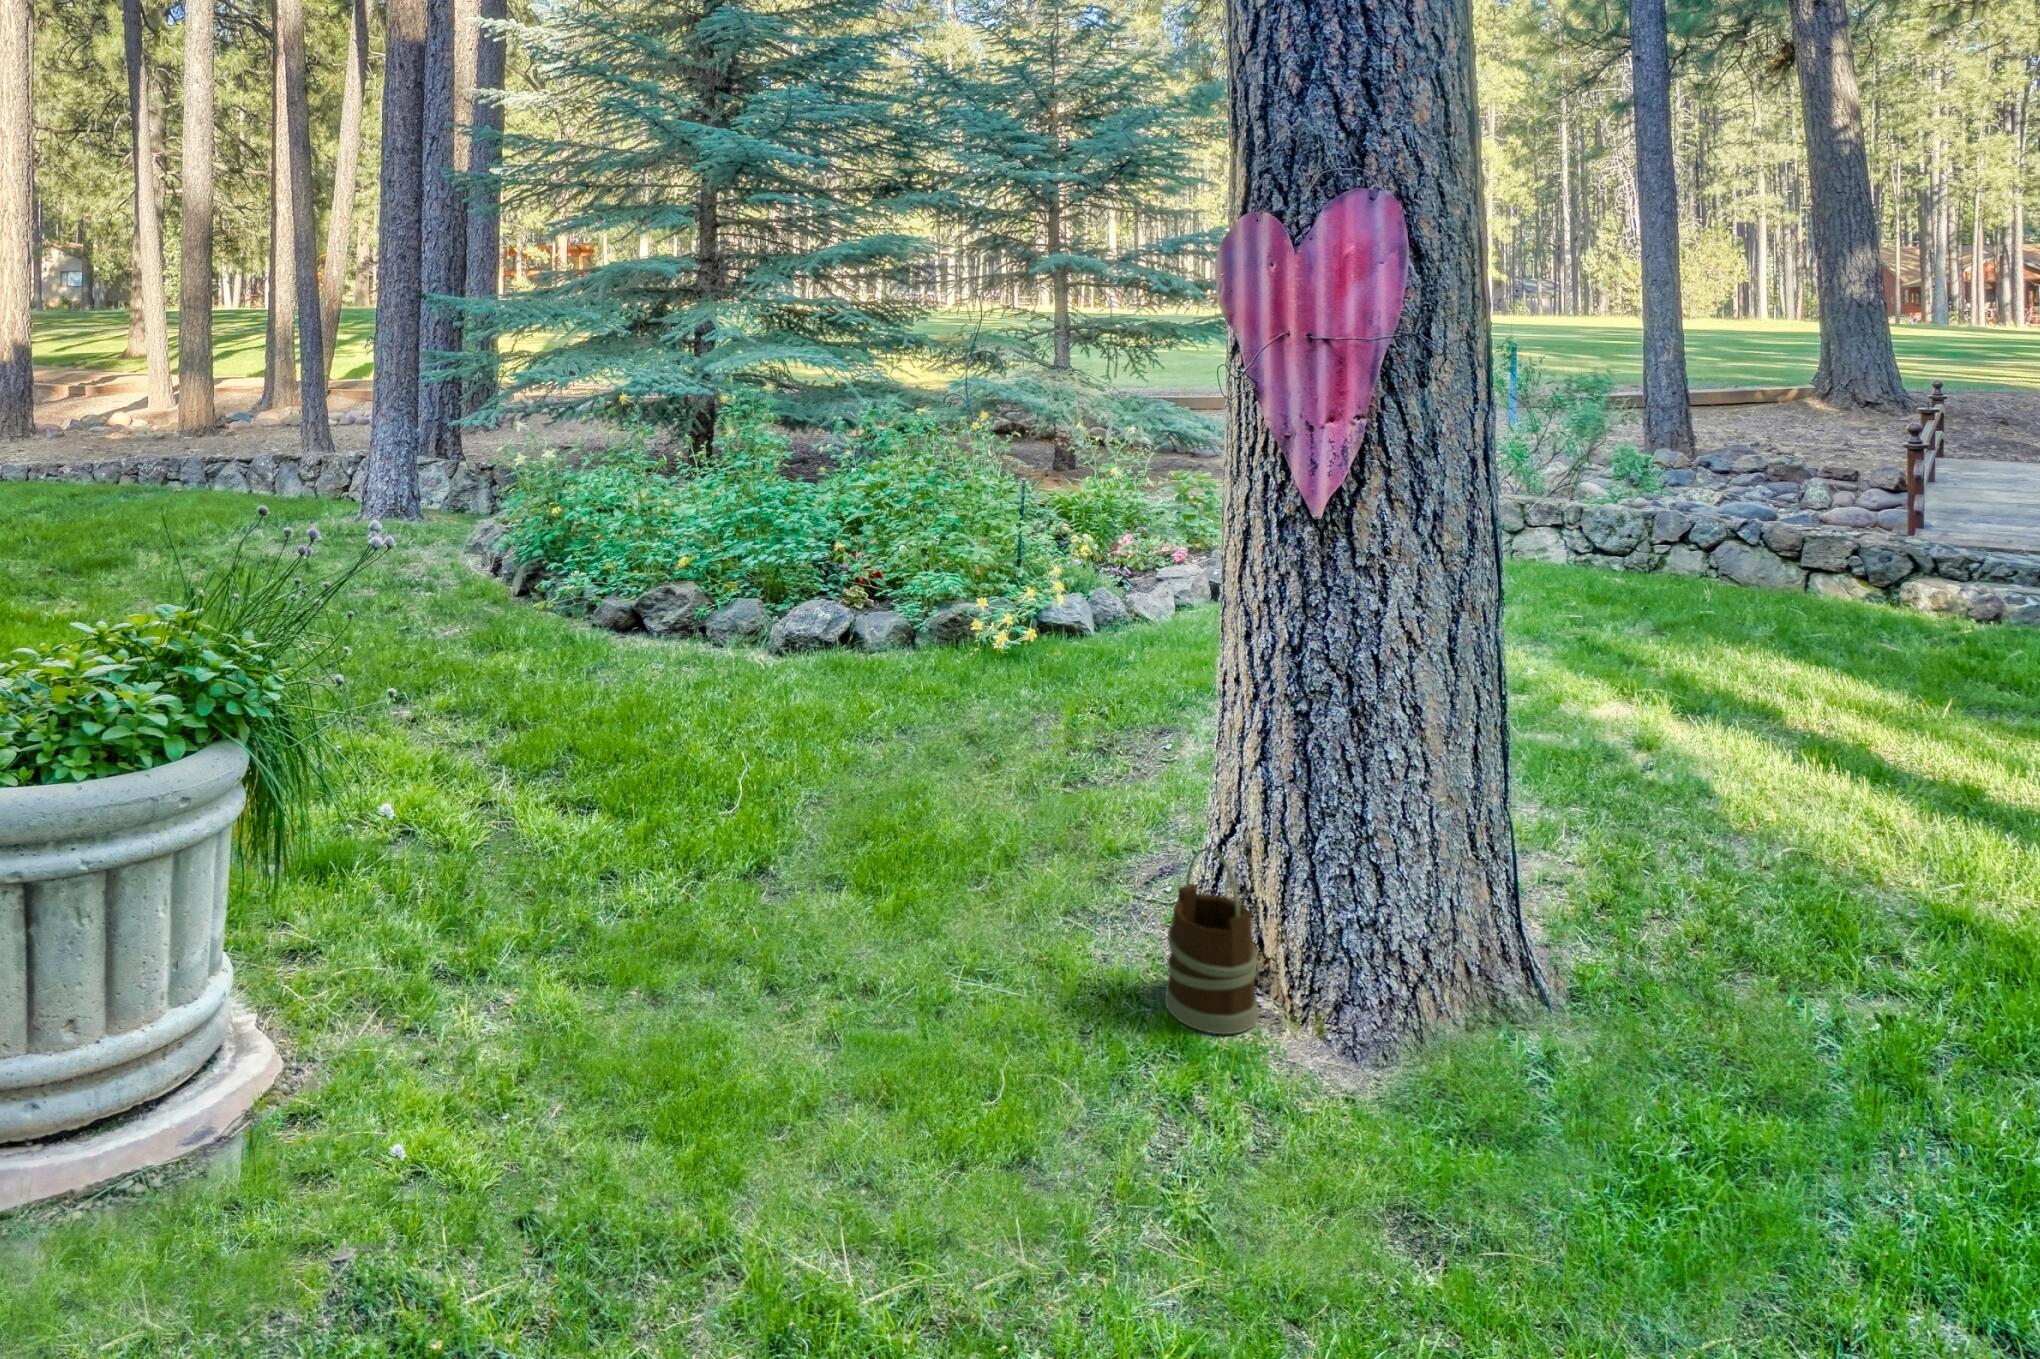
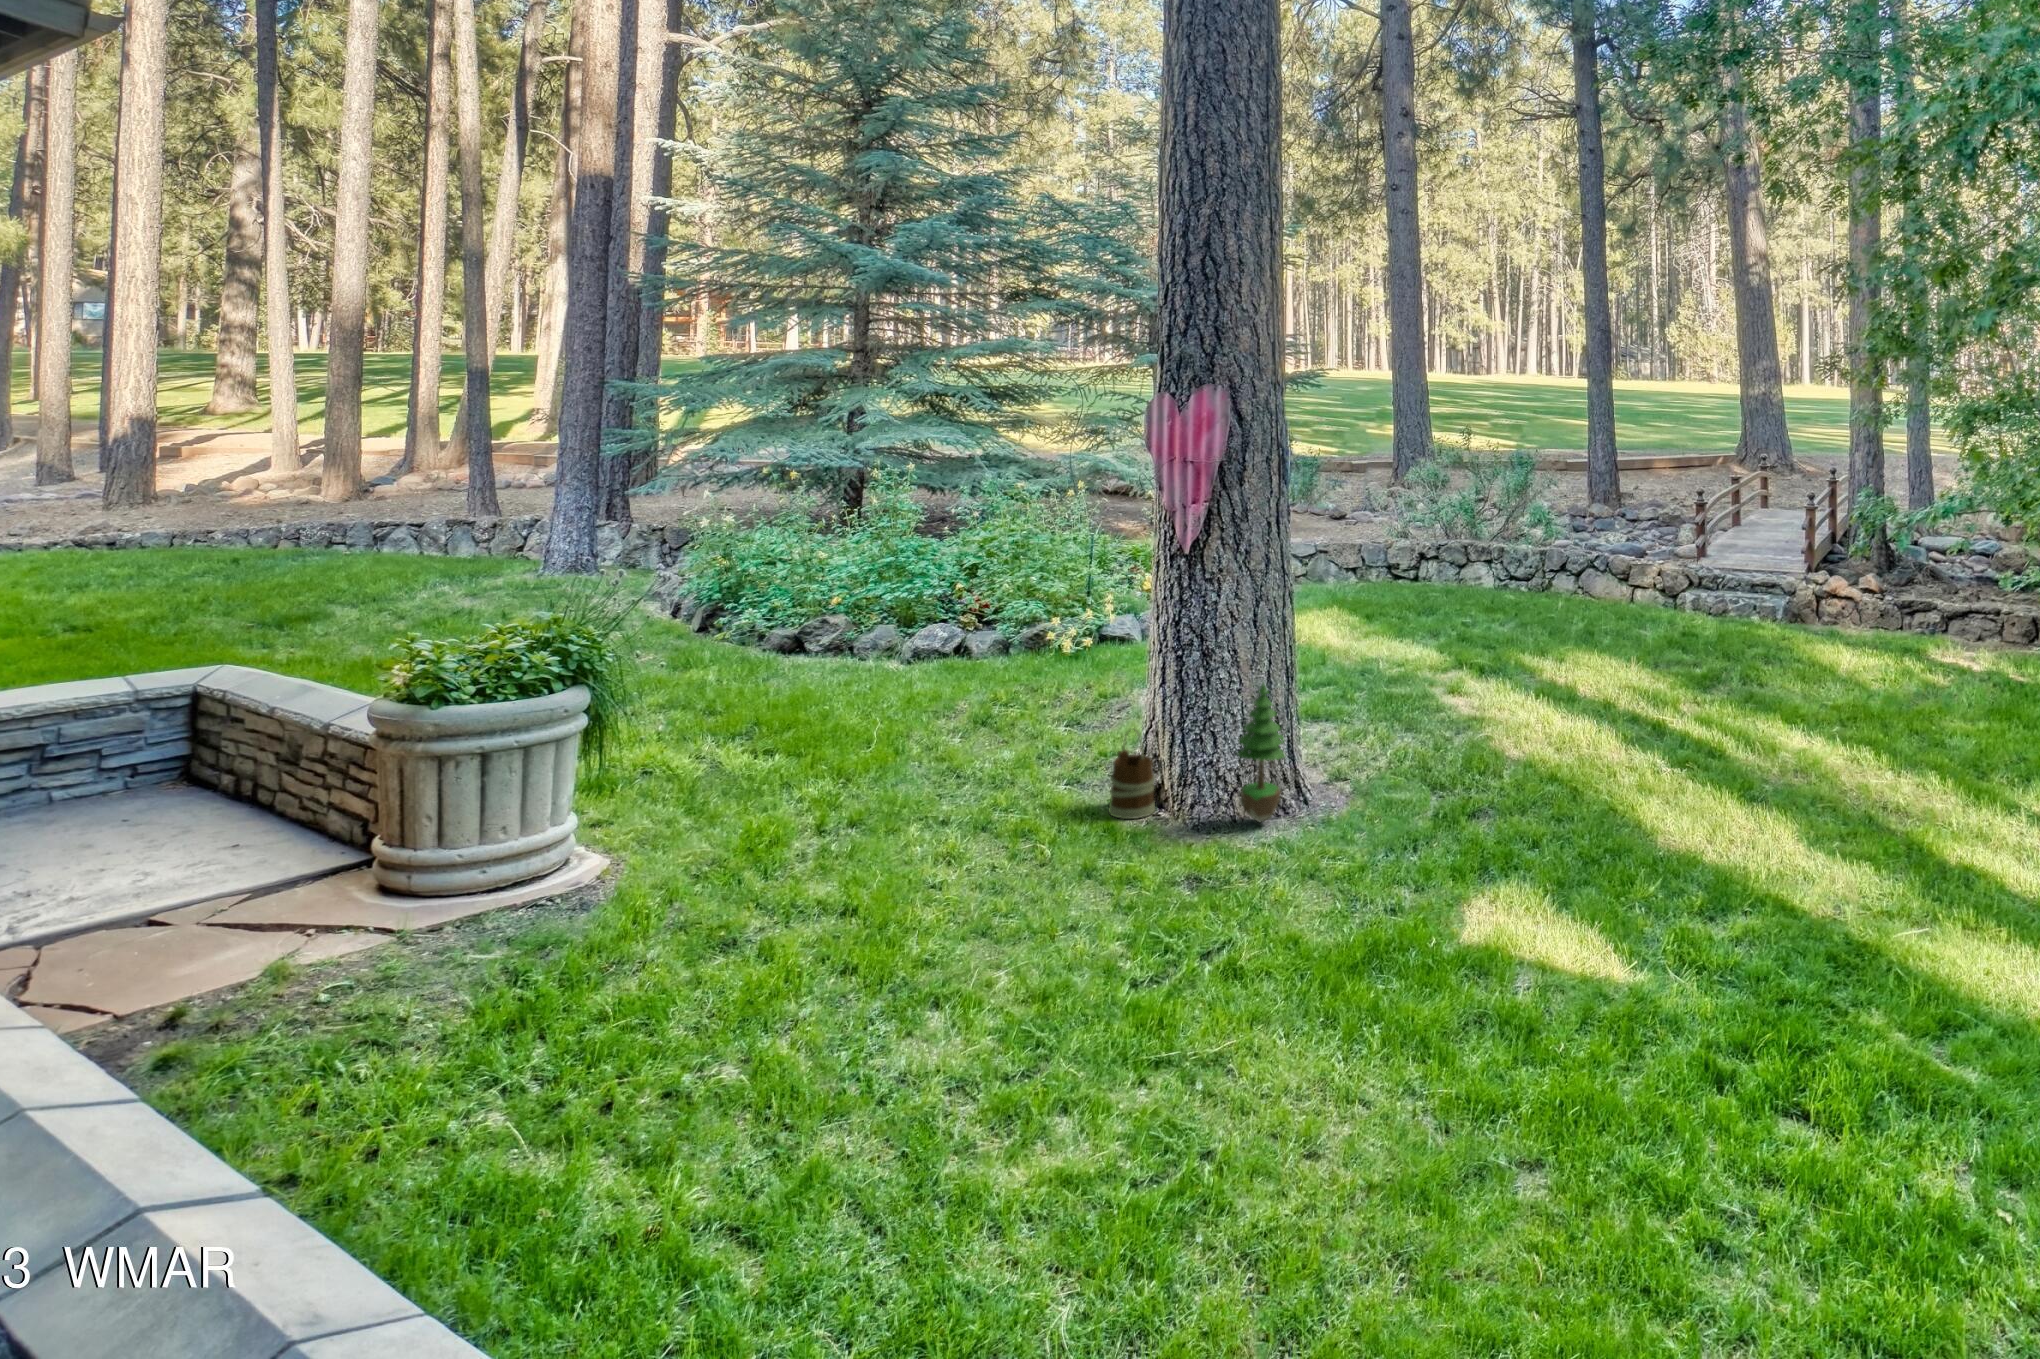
potted tree: none [1447,780,1570,1079] -> present [1237,682,1285,822]

